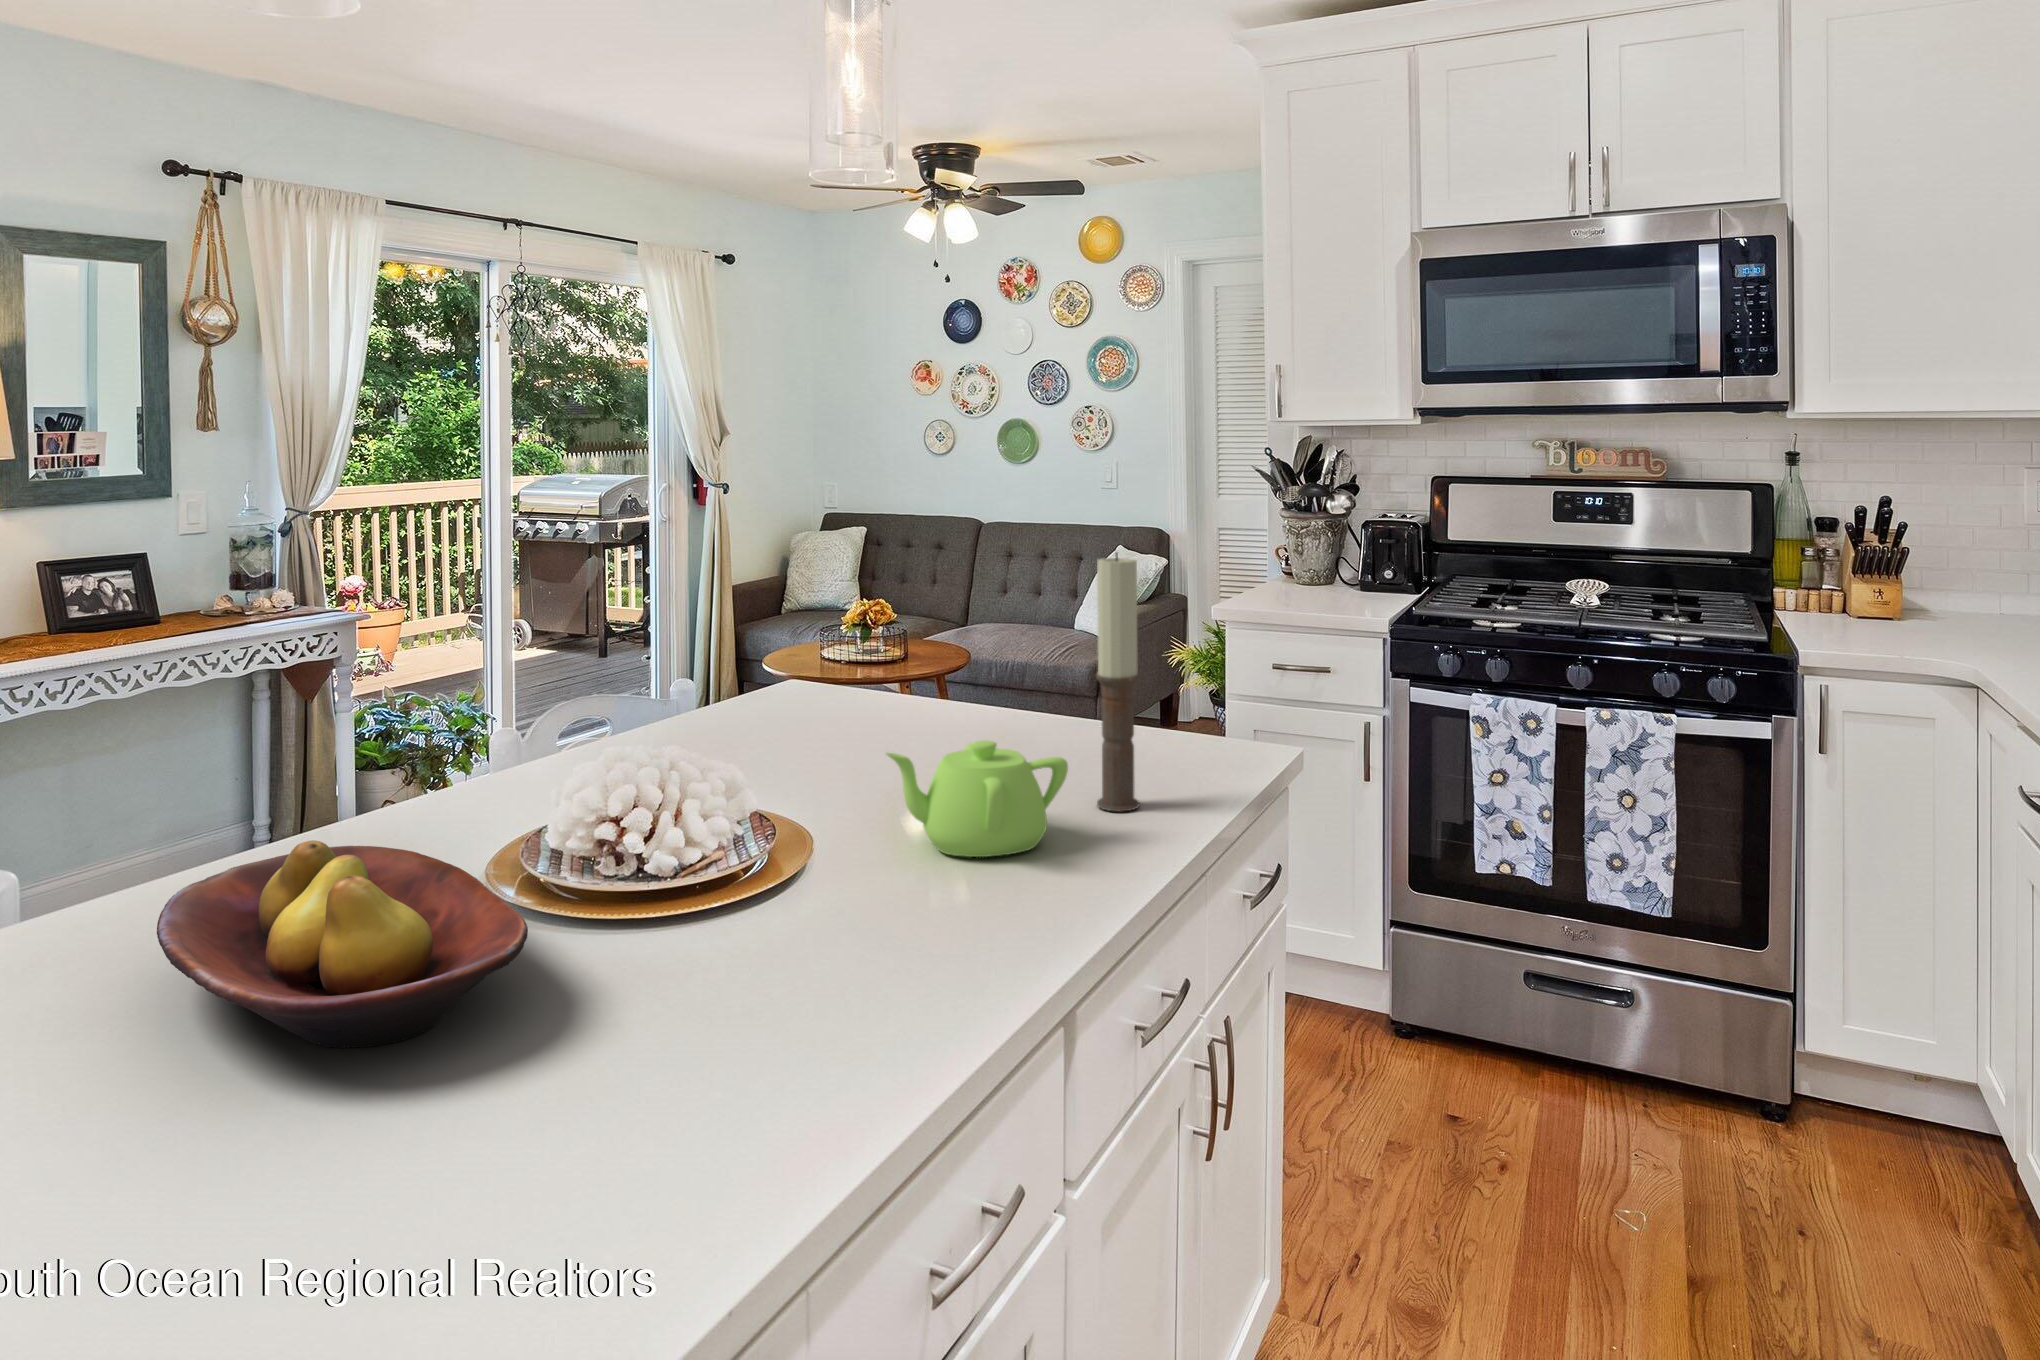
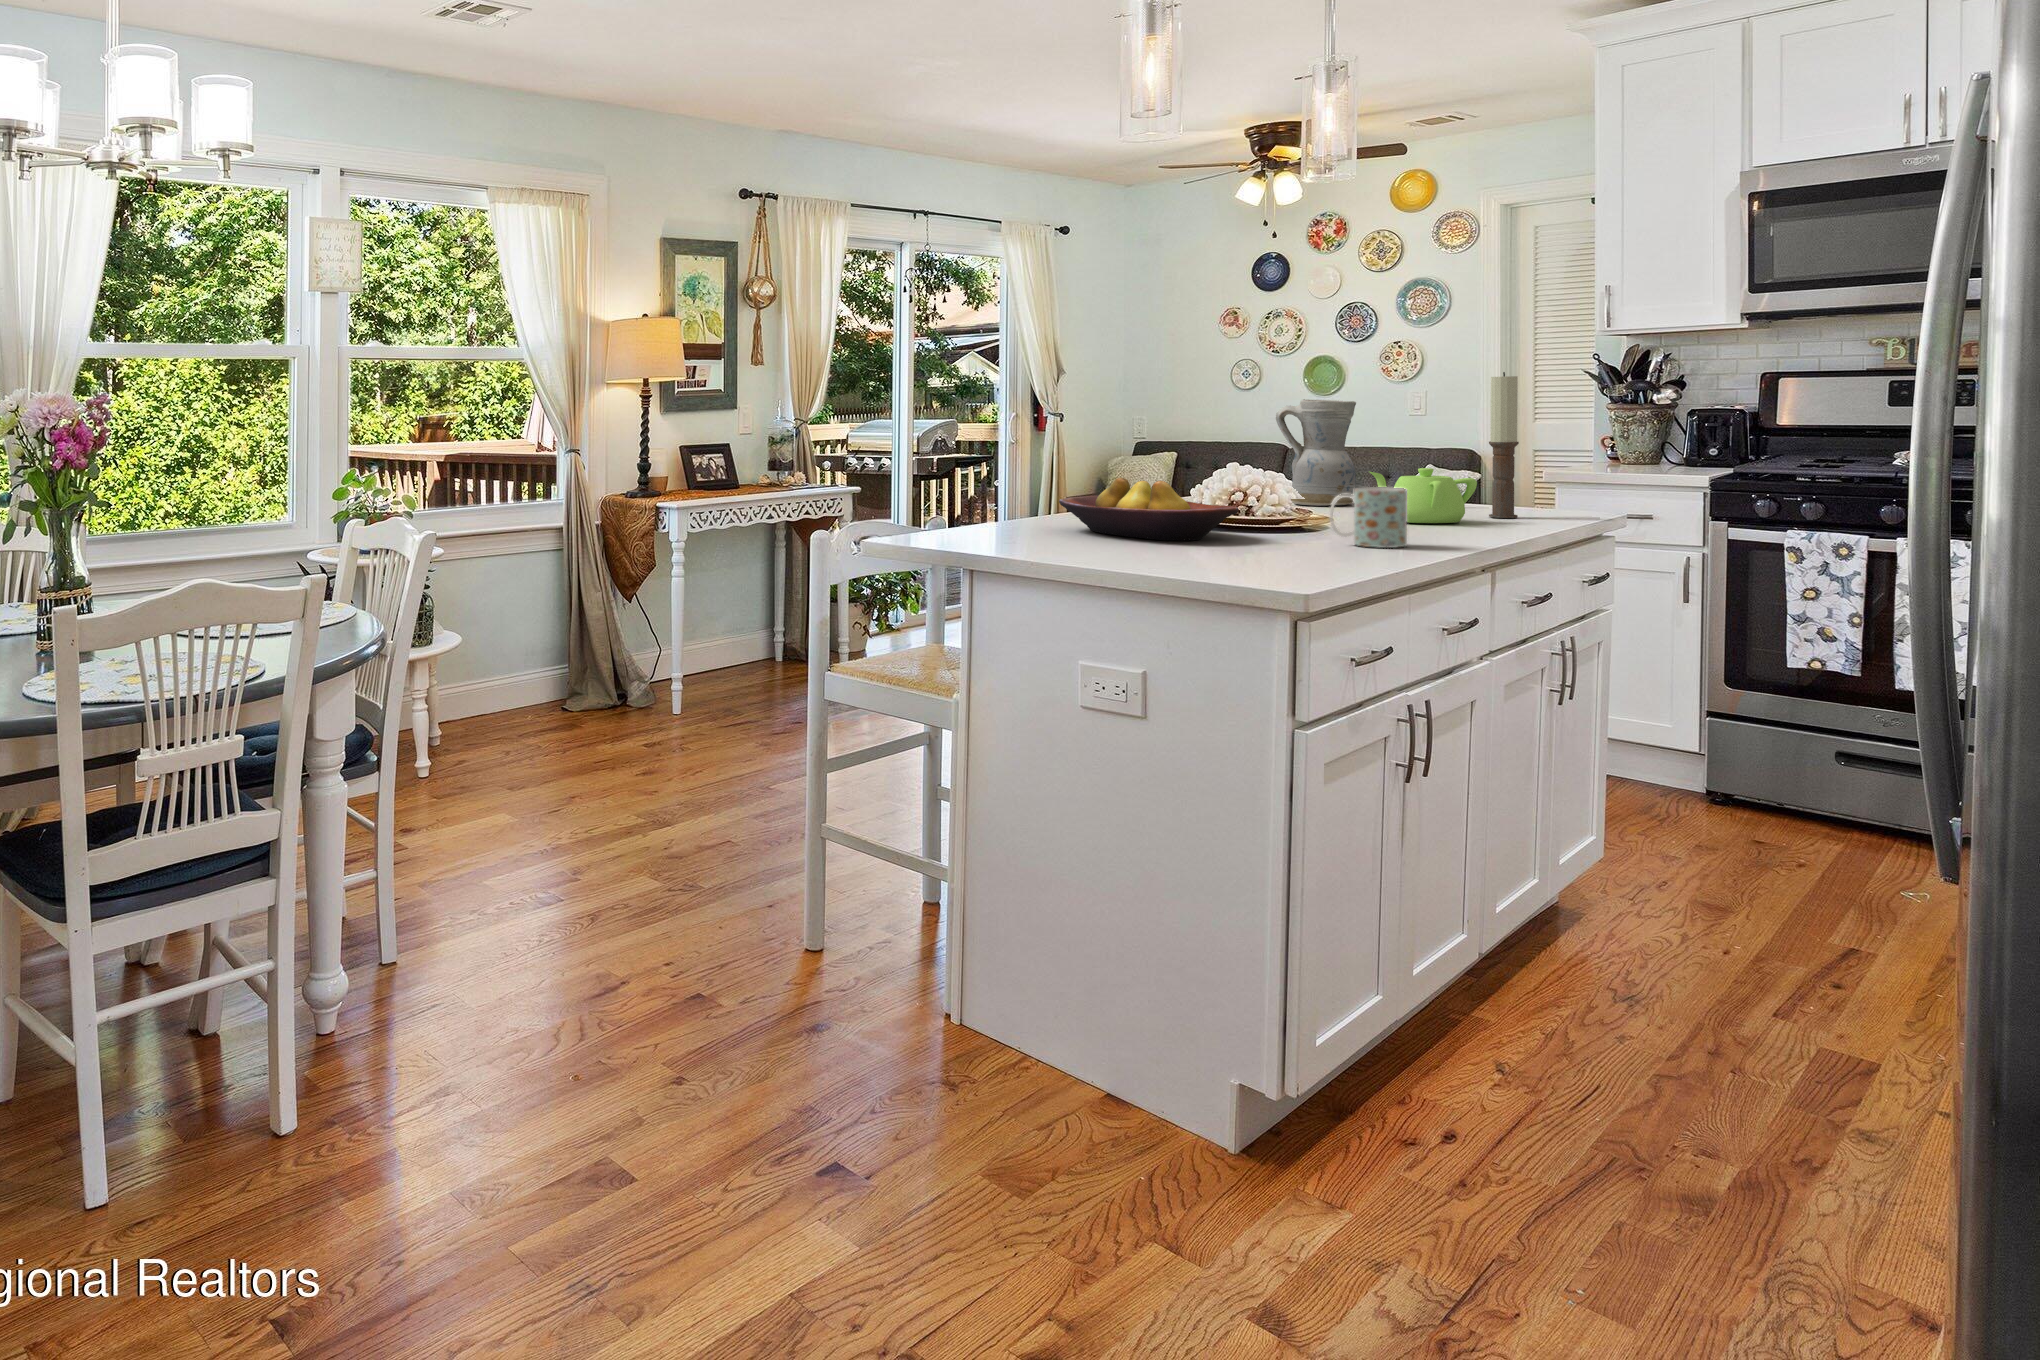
ceramic pitcher: none [797,567,921,756] -> present [1276,399,1356,506]
mug: none [698,895,862,1075] -> present [1330,487,1407,548]

